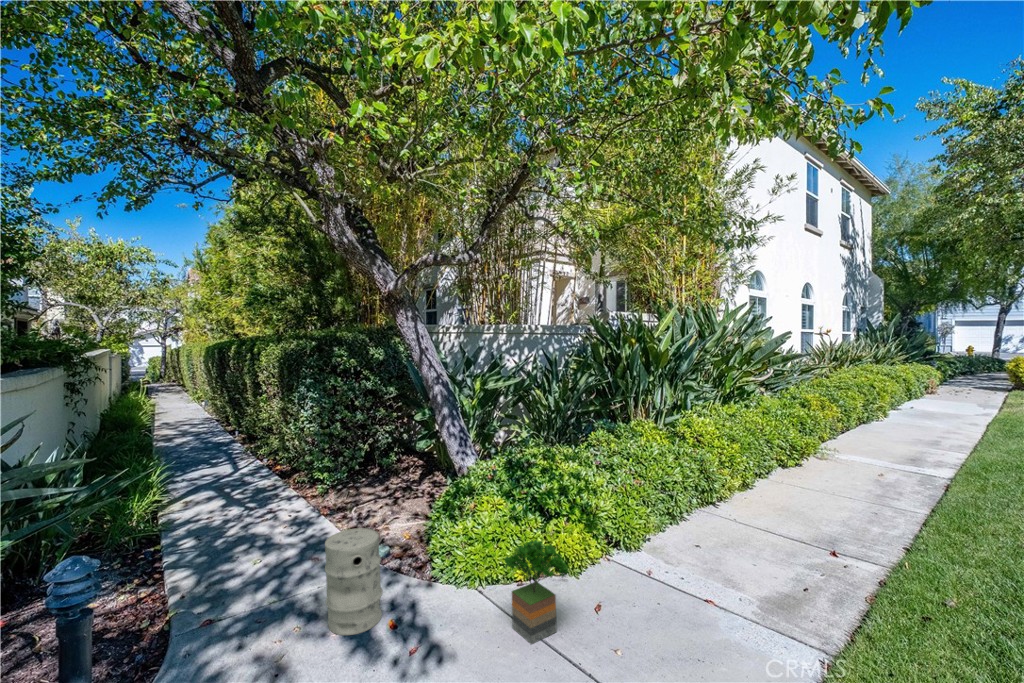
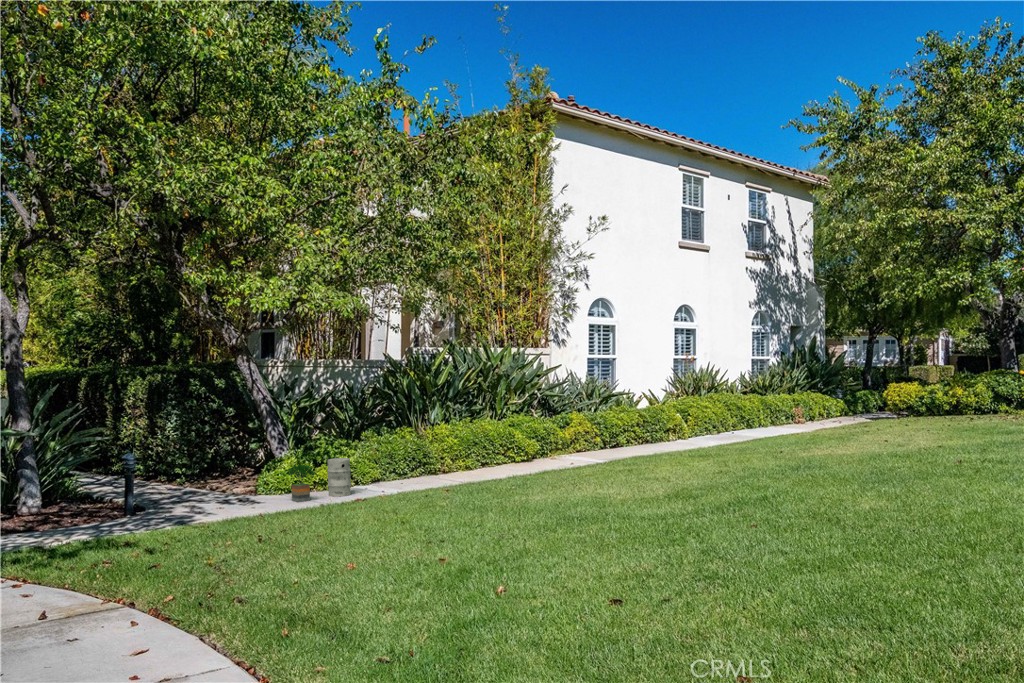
trash can: present [325,528,382,635] -> present [327,458,351,497]

